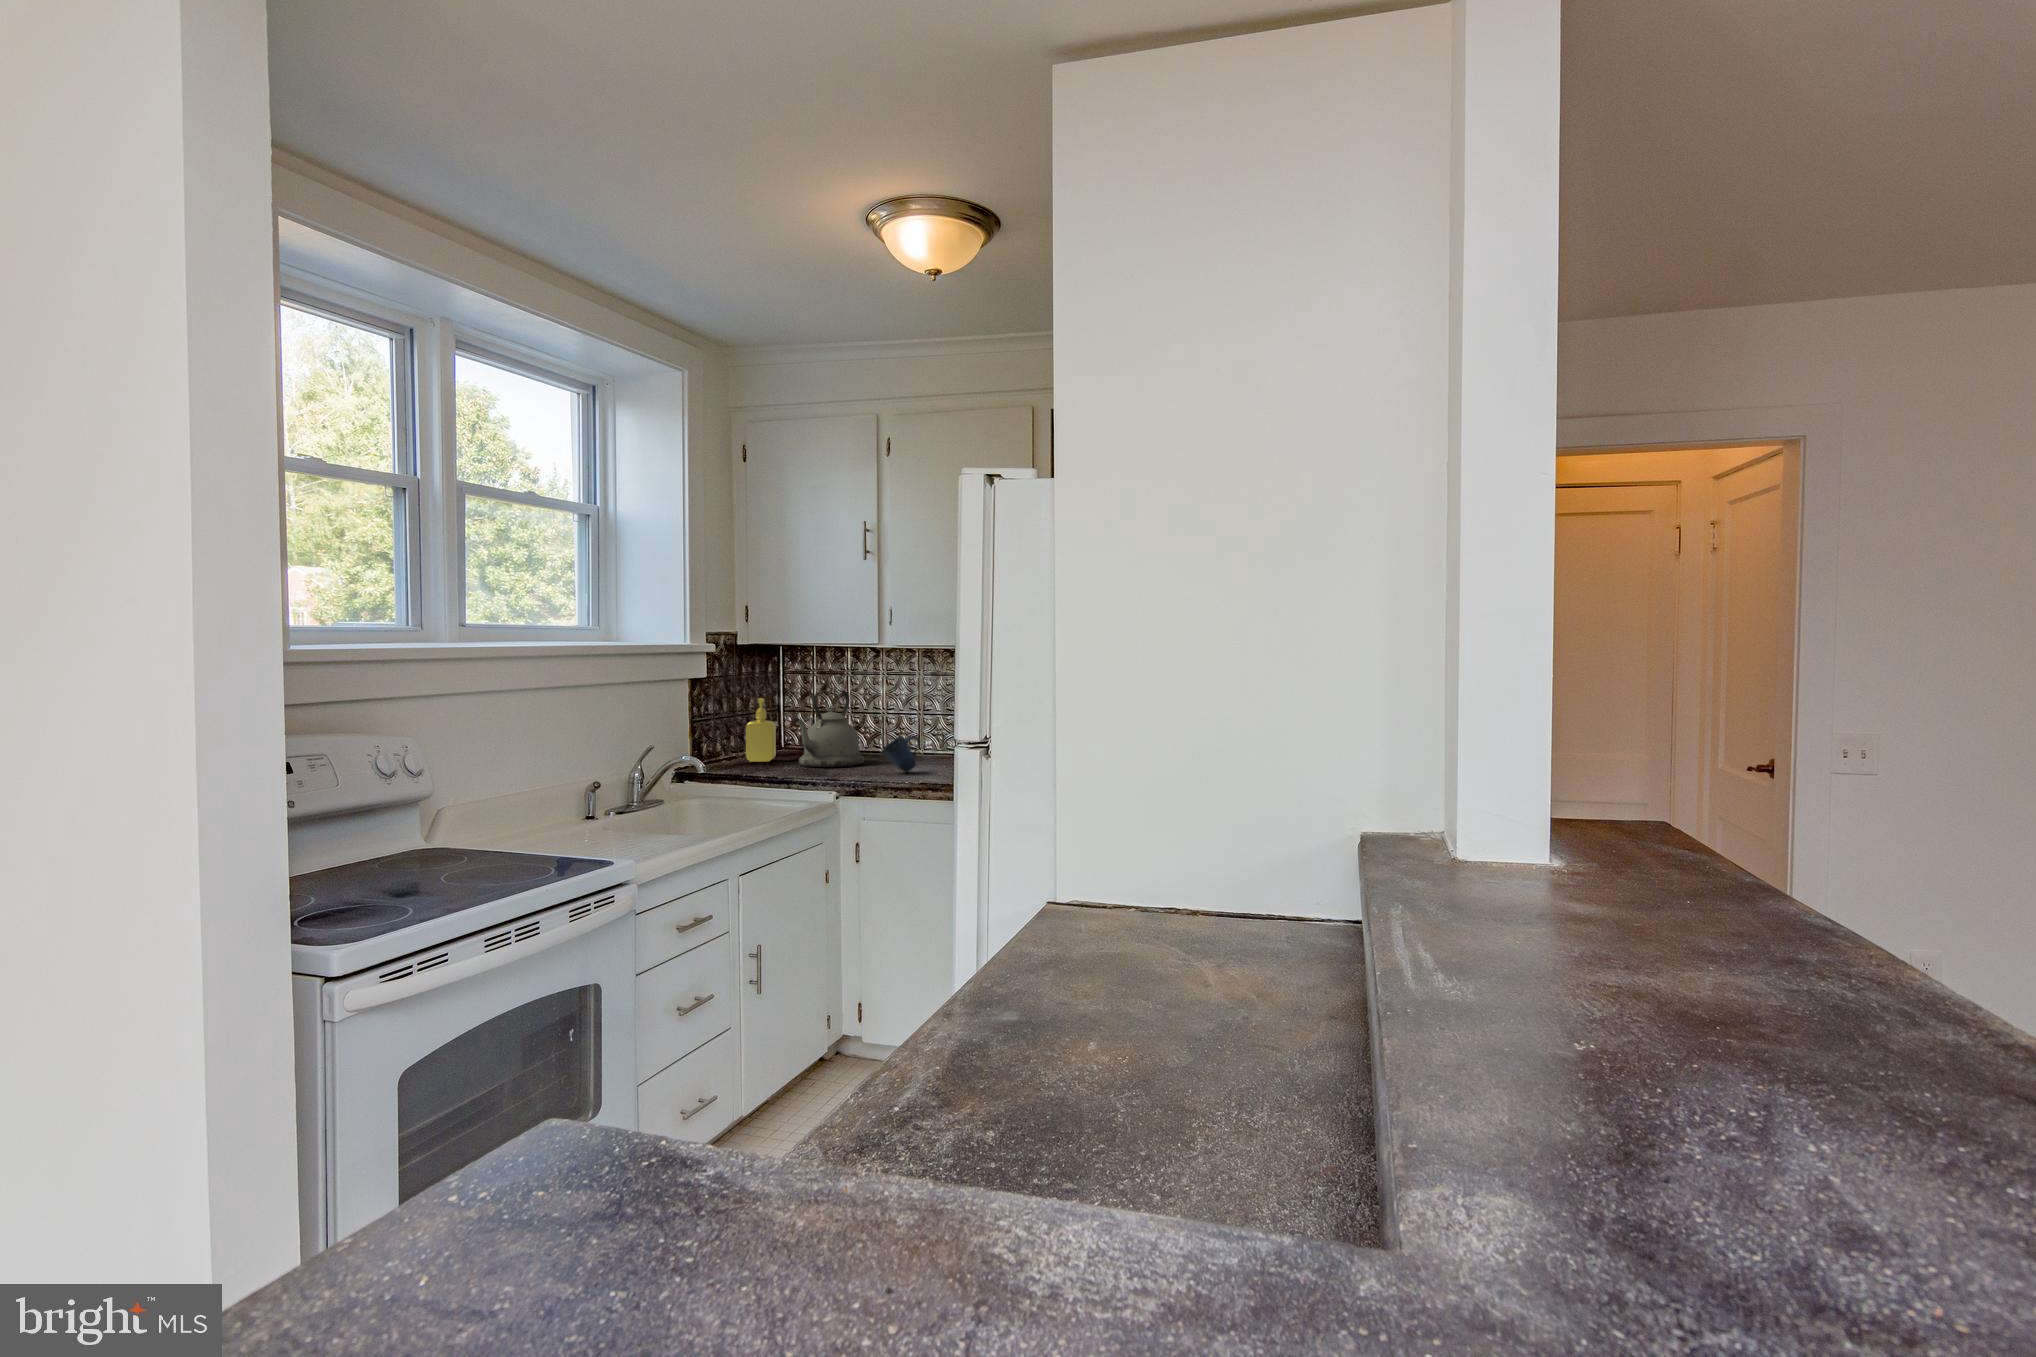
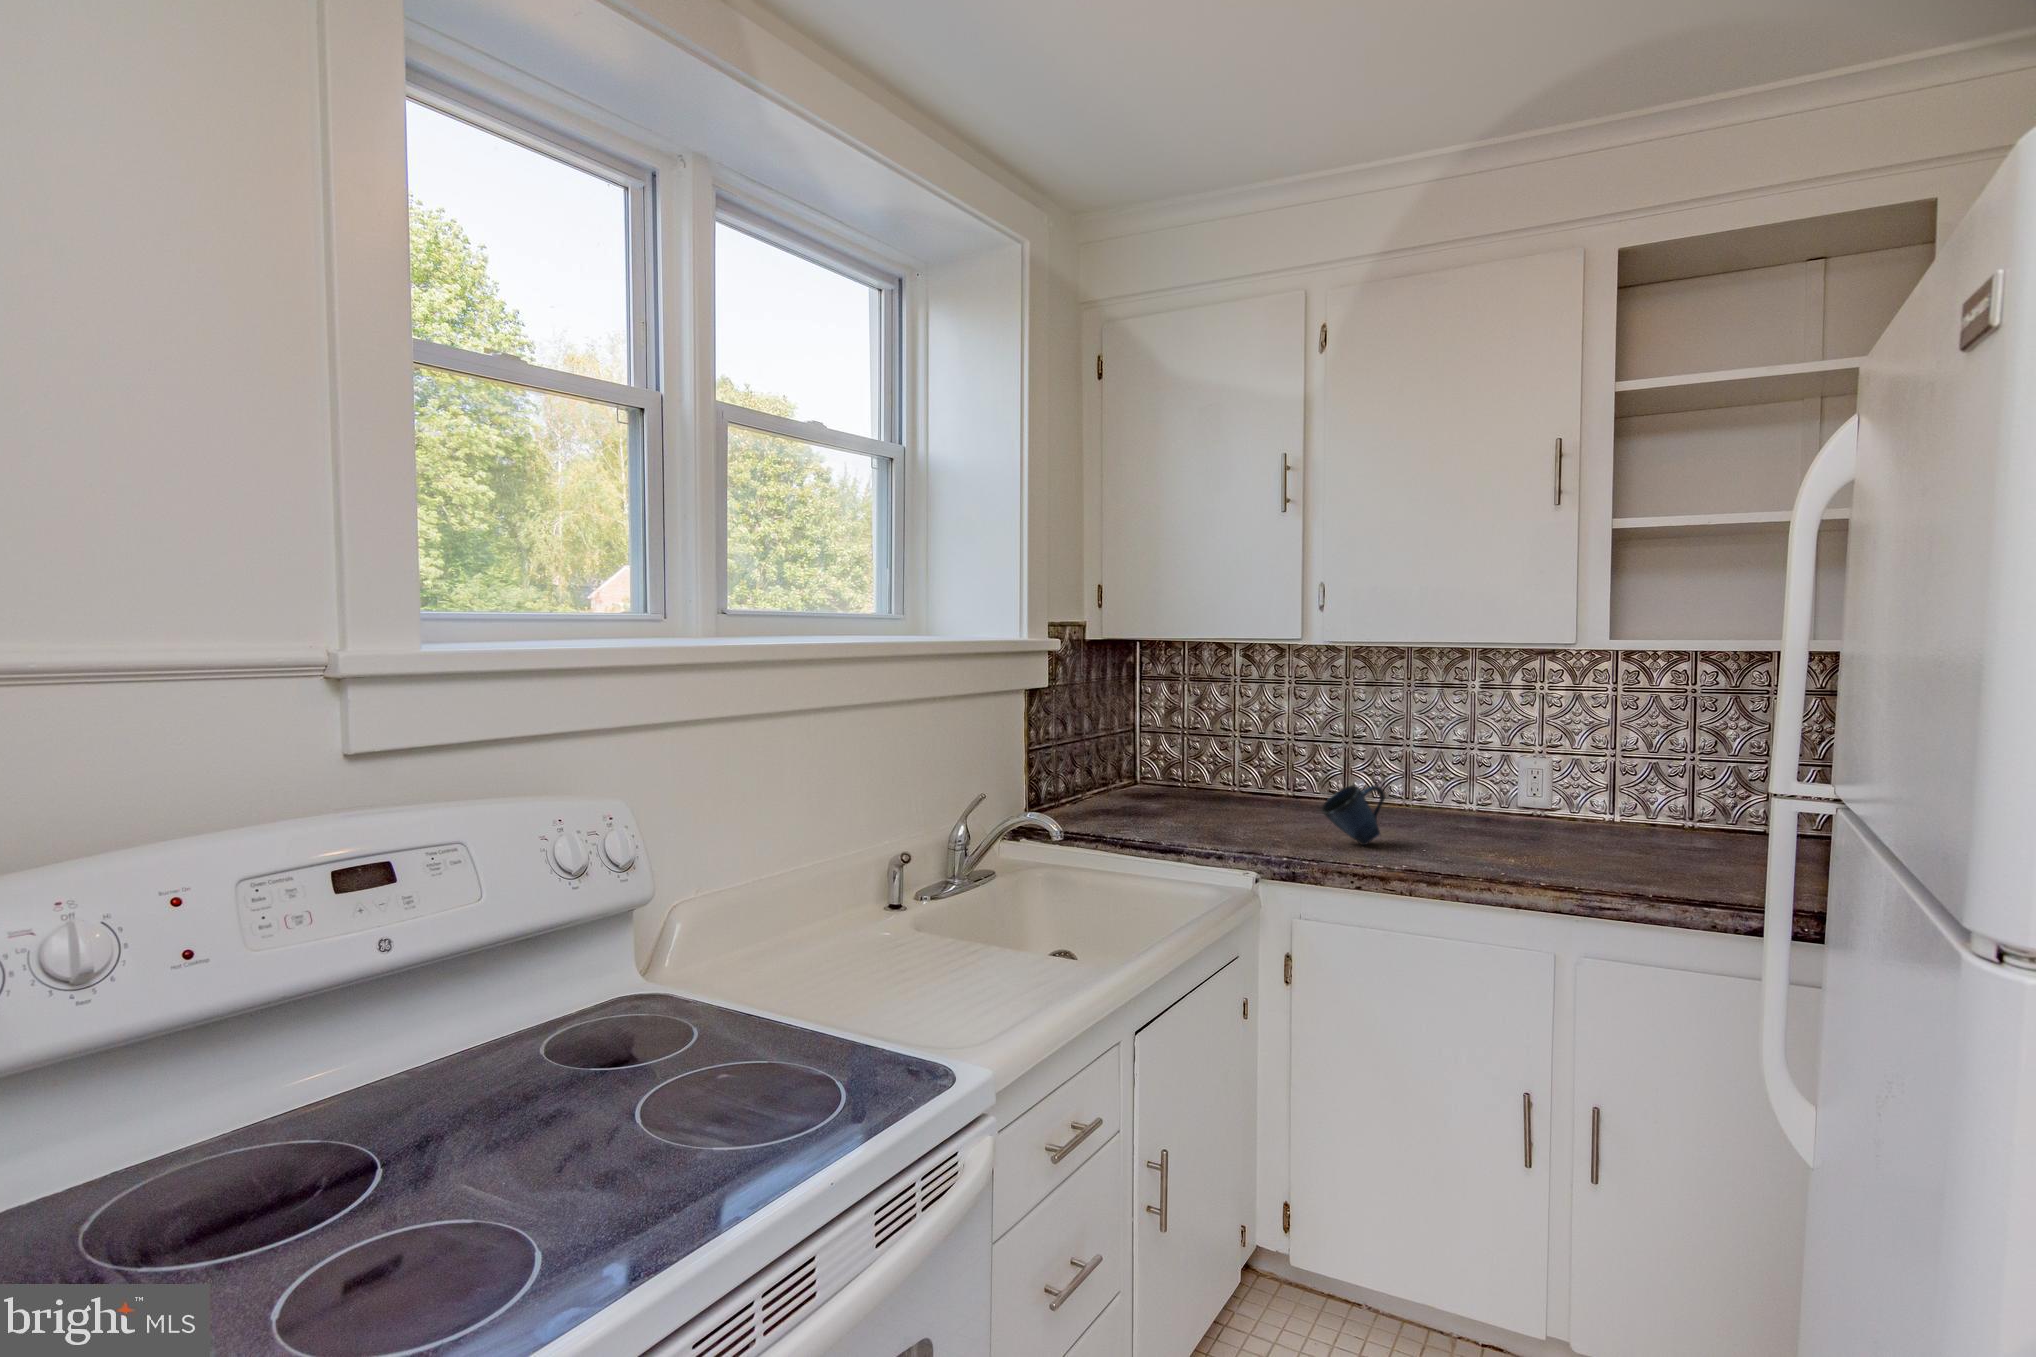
kettle: present [796,690,864,767] -> none [1180,708,1277,825]
soap dispenser: present [746,698,776,762] -> none [1101,717,1141,810]

